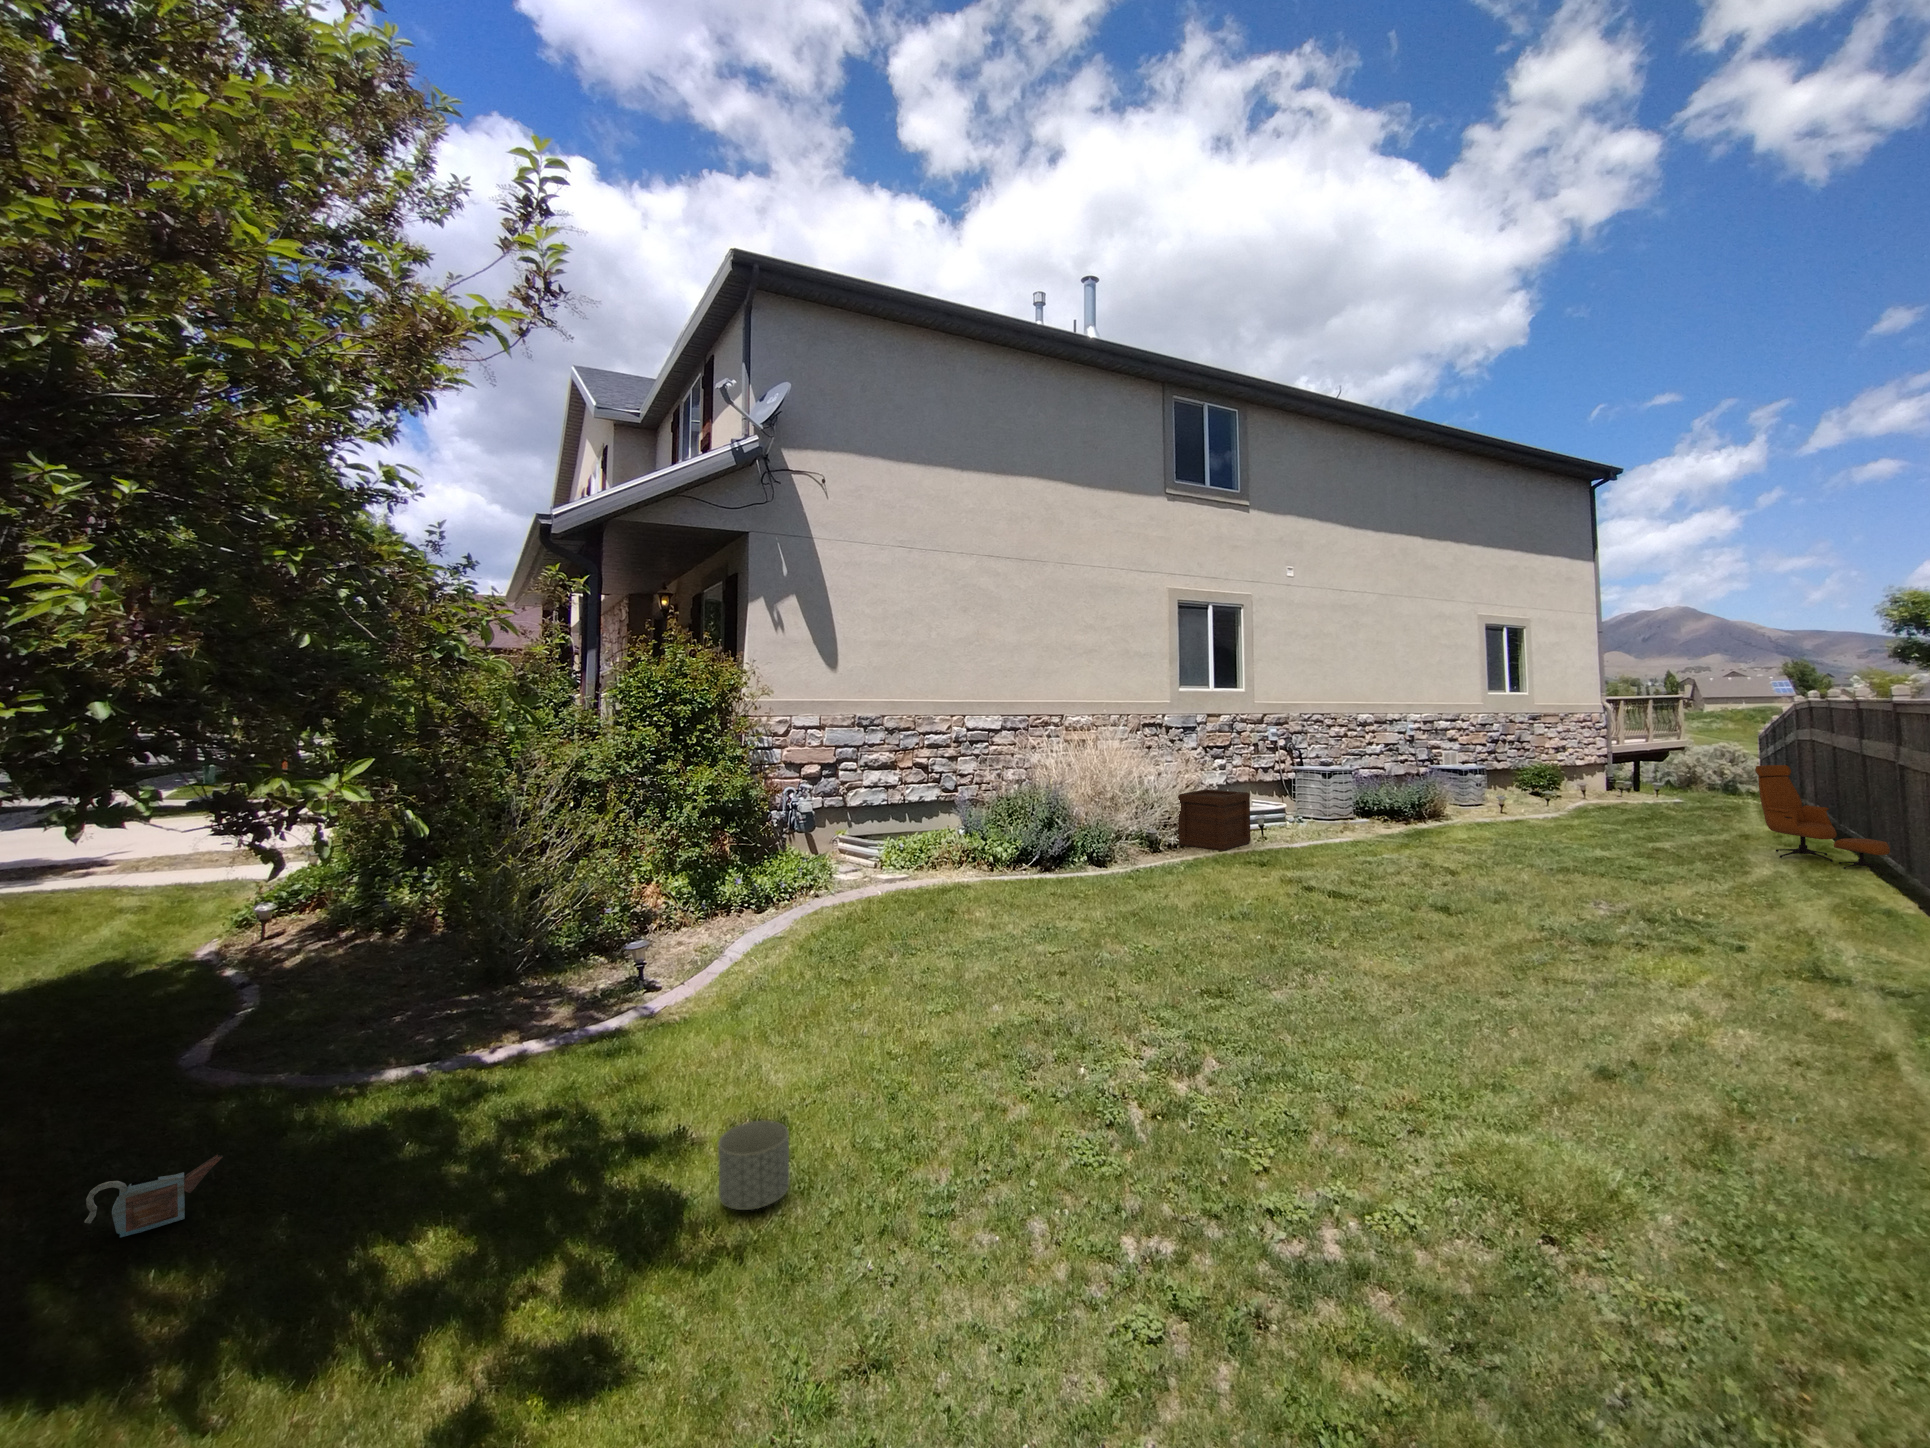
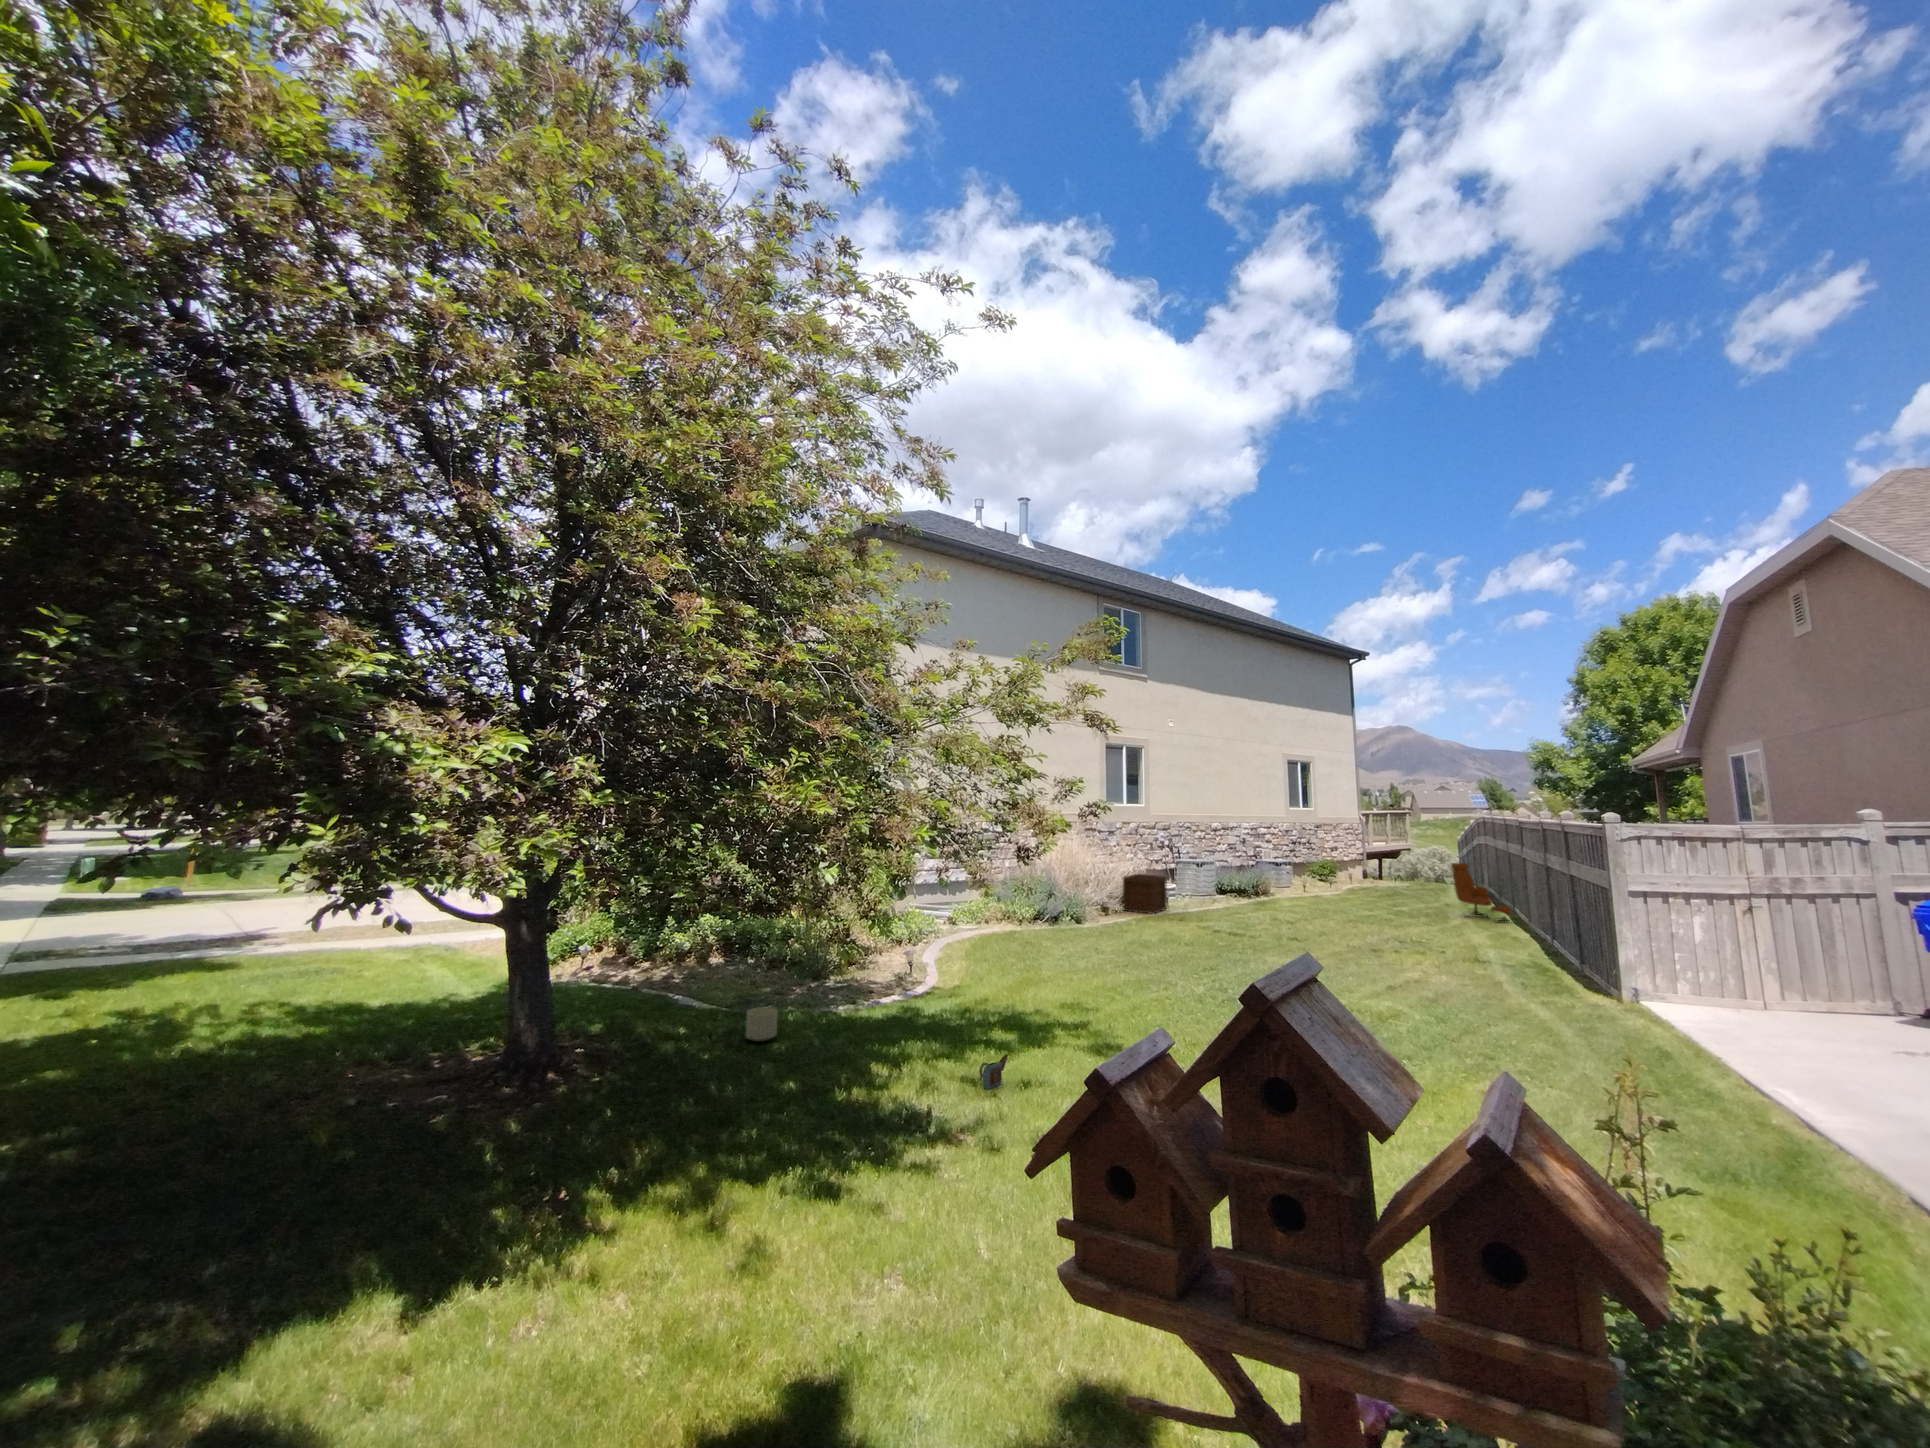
planter: present [718,1121,790,1210] -> present [746,1007,778,1042]
watering can: present [85,1154,223,1237] -> present [979,1054,1008,1089]

